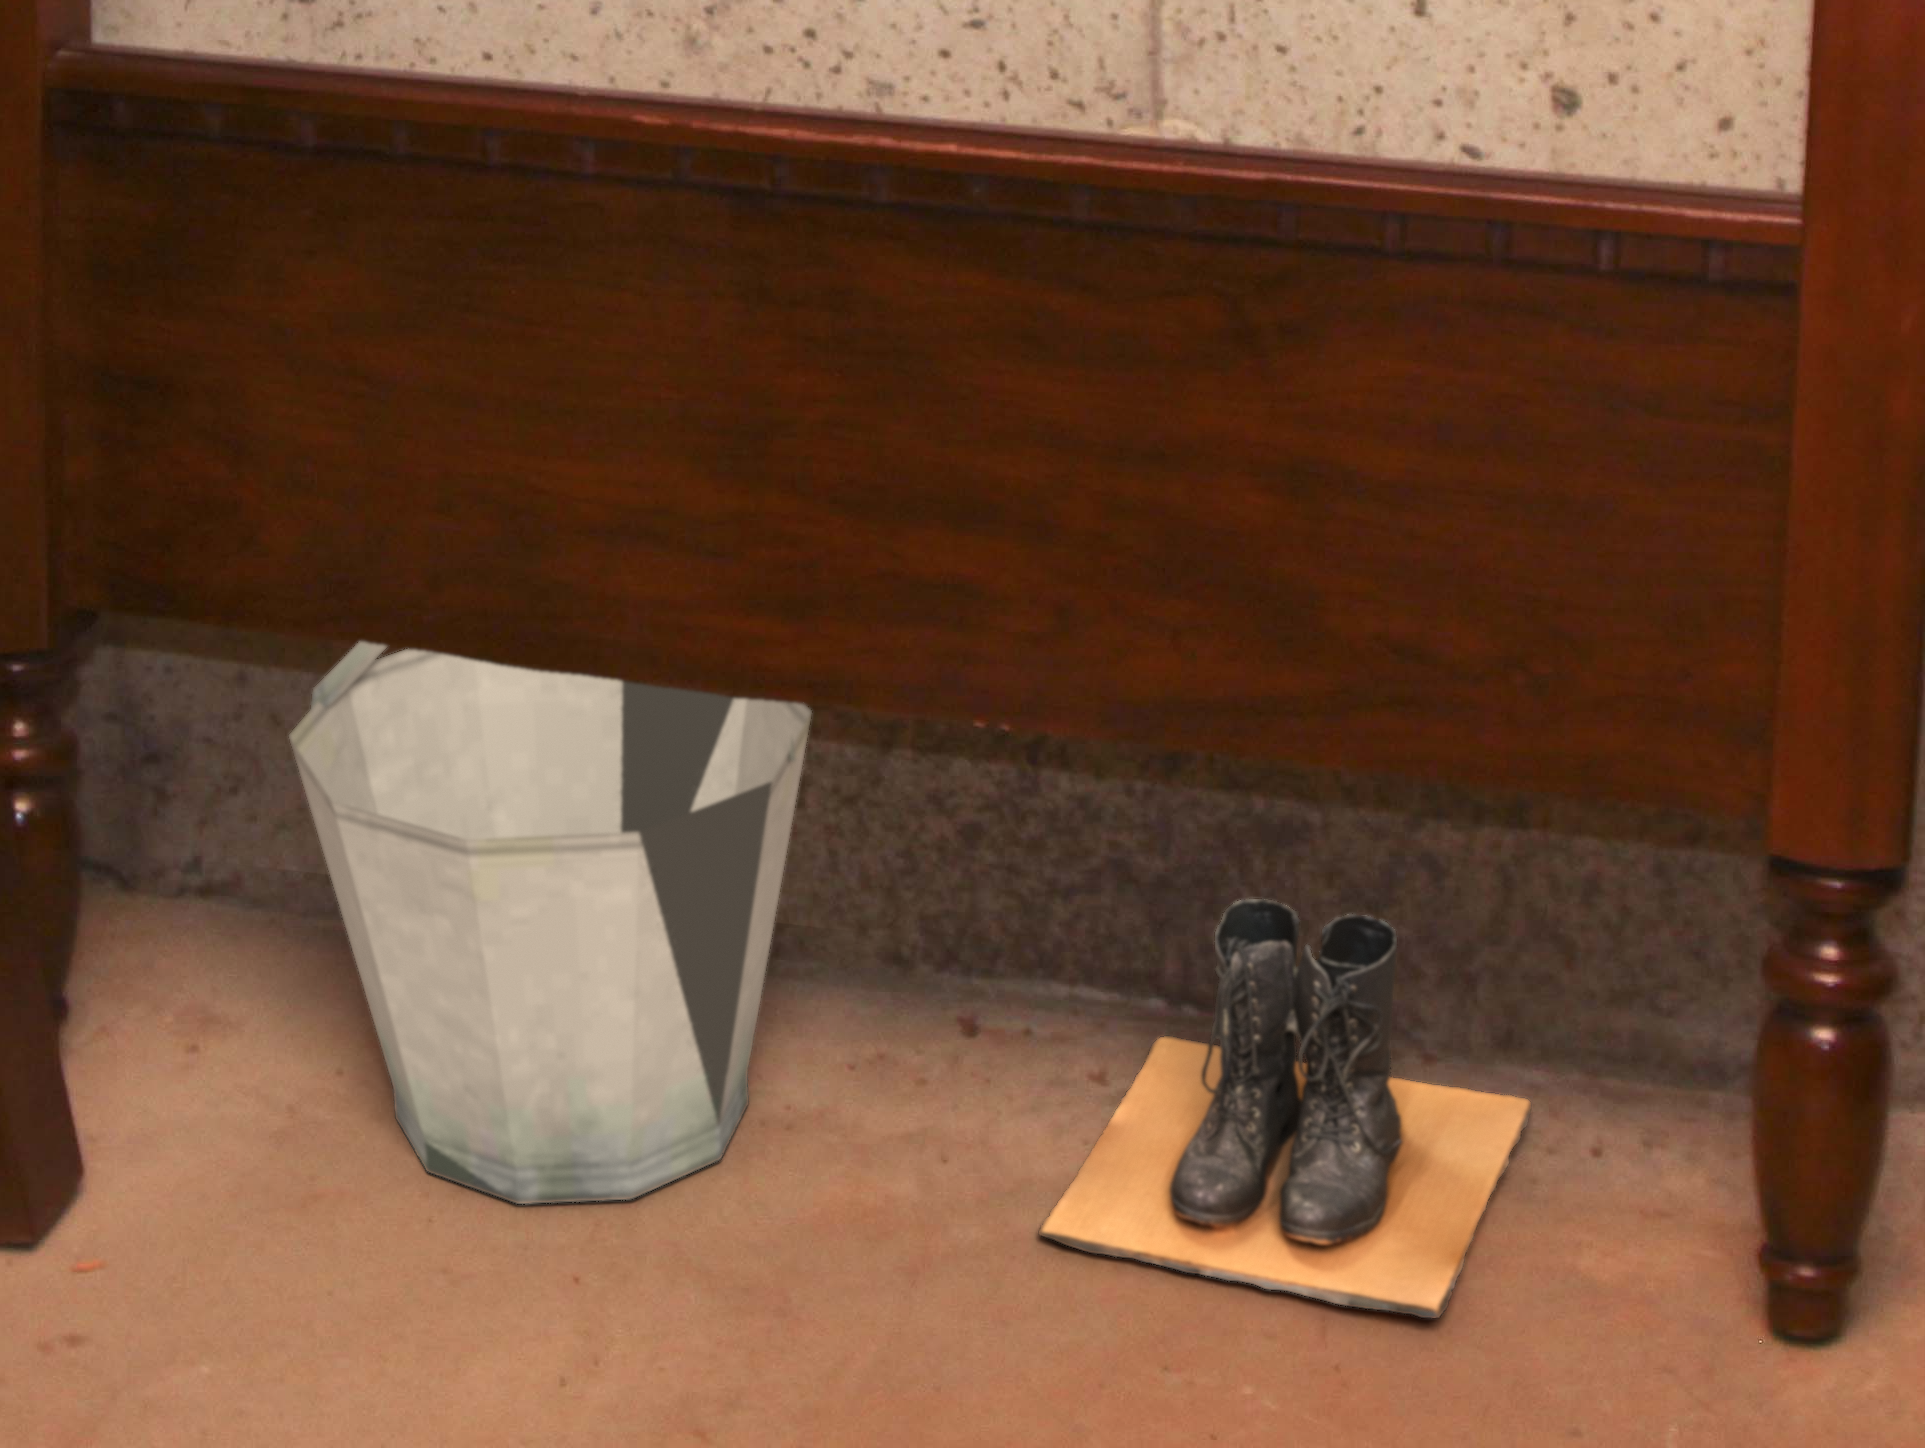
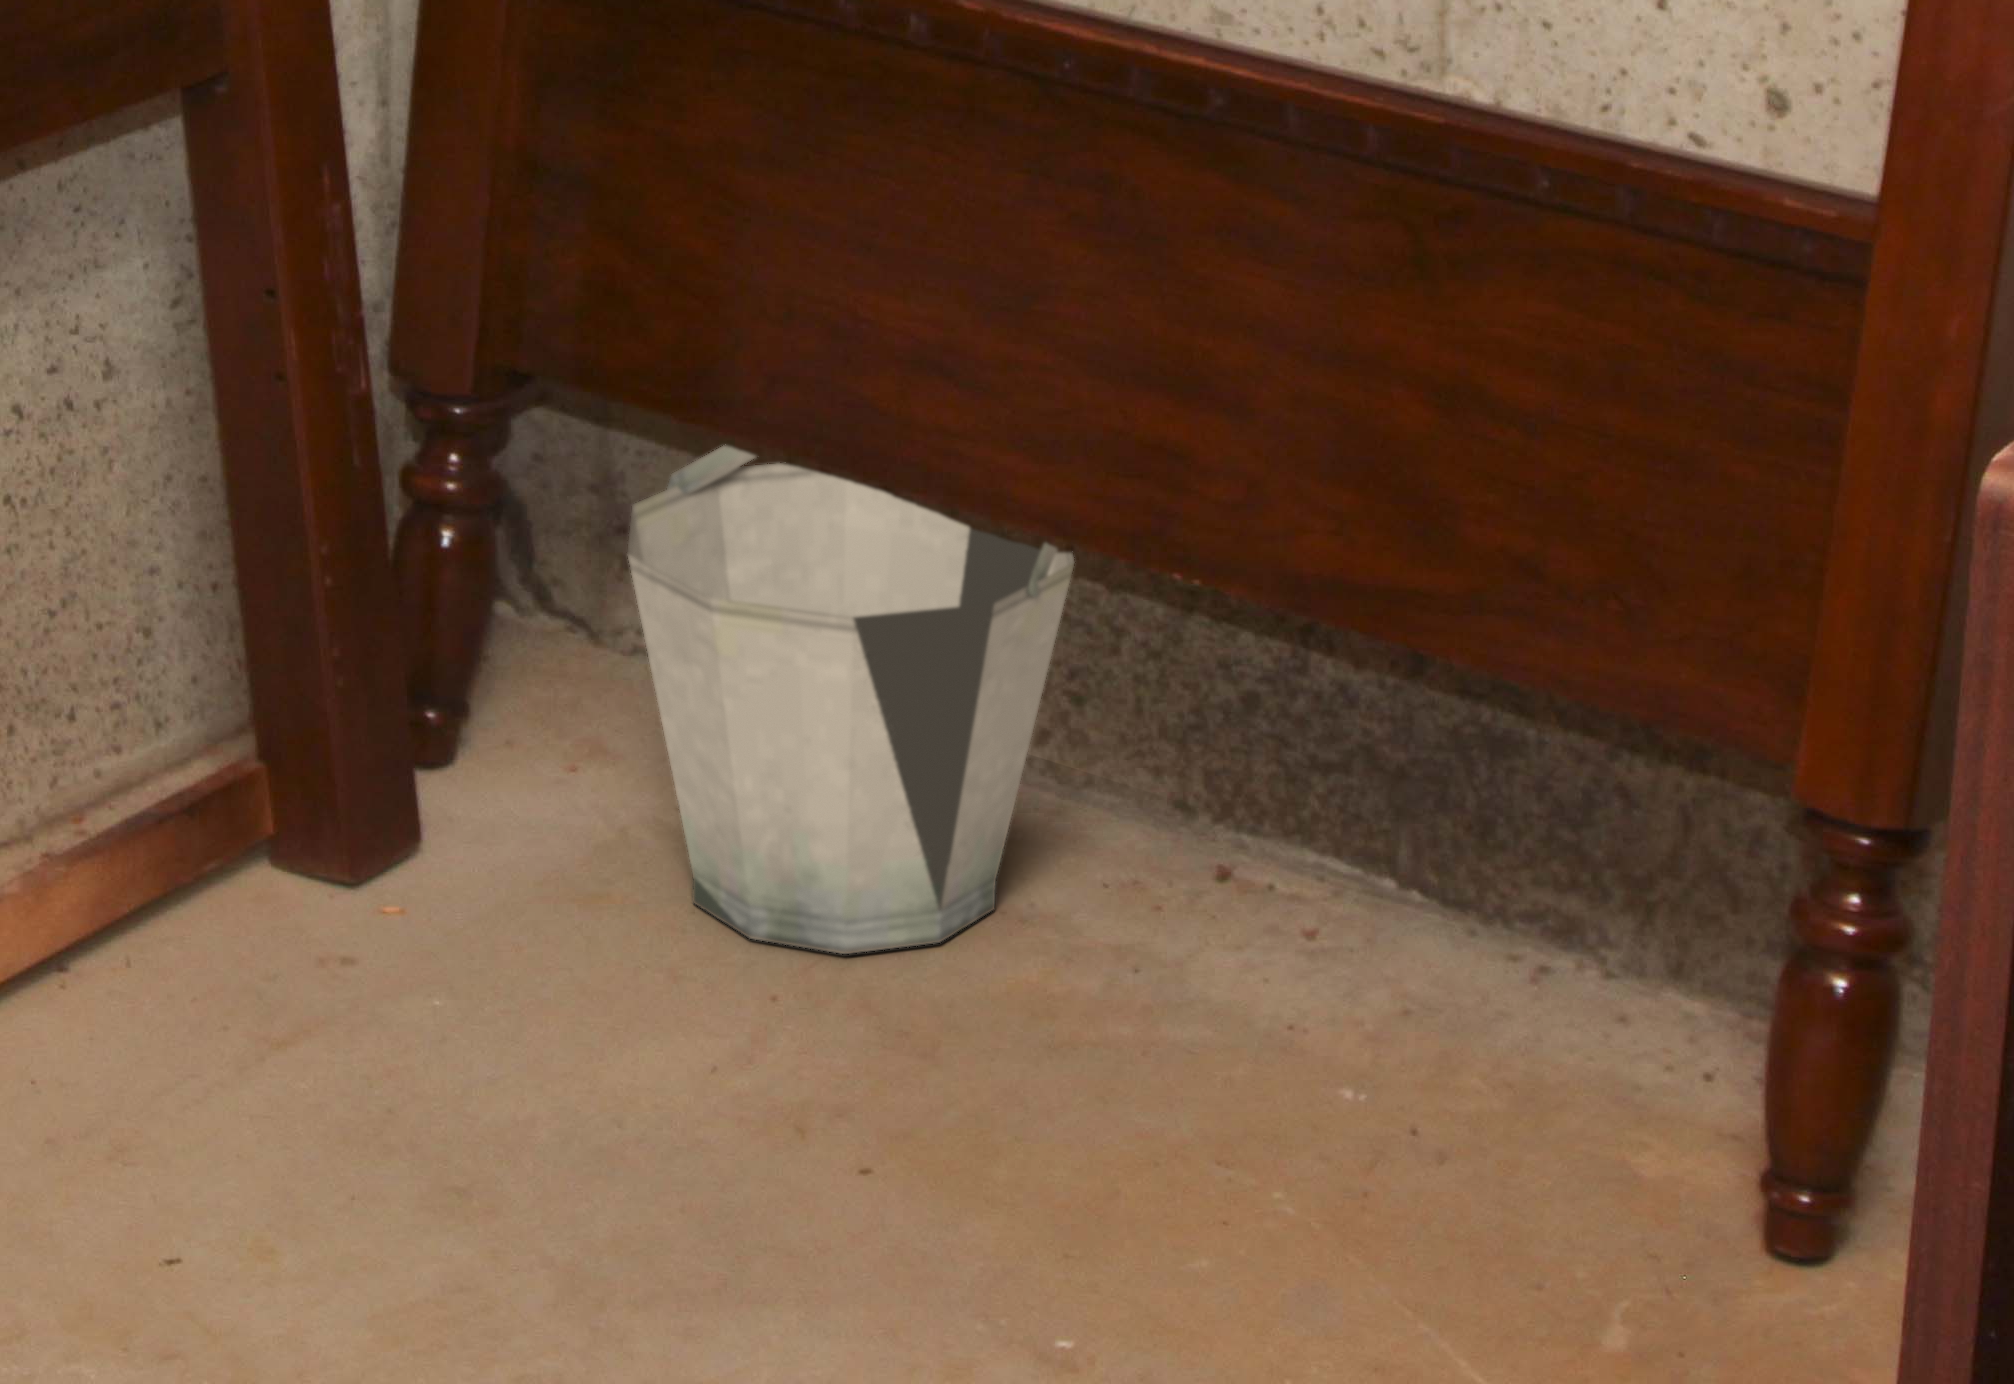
boots: present [1039,899,1531,1318] -> none [1167,800,1674,1173]

